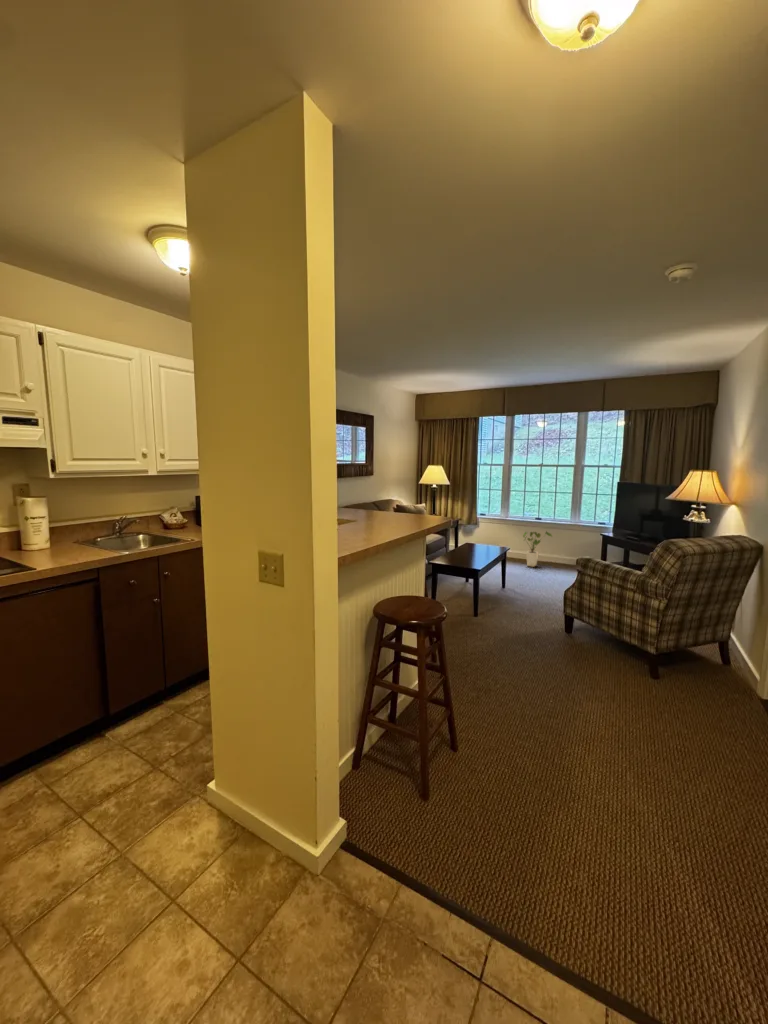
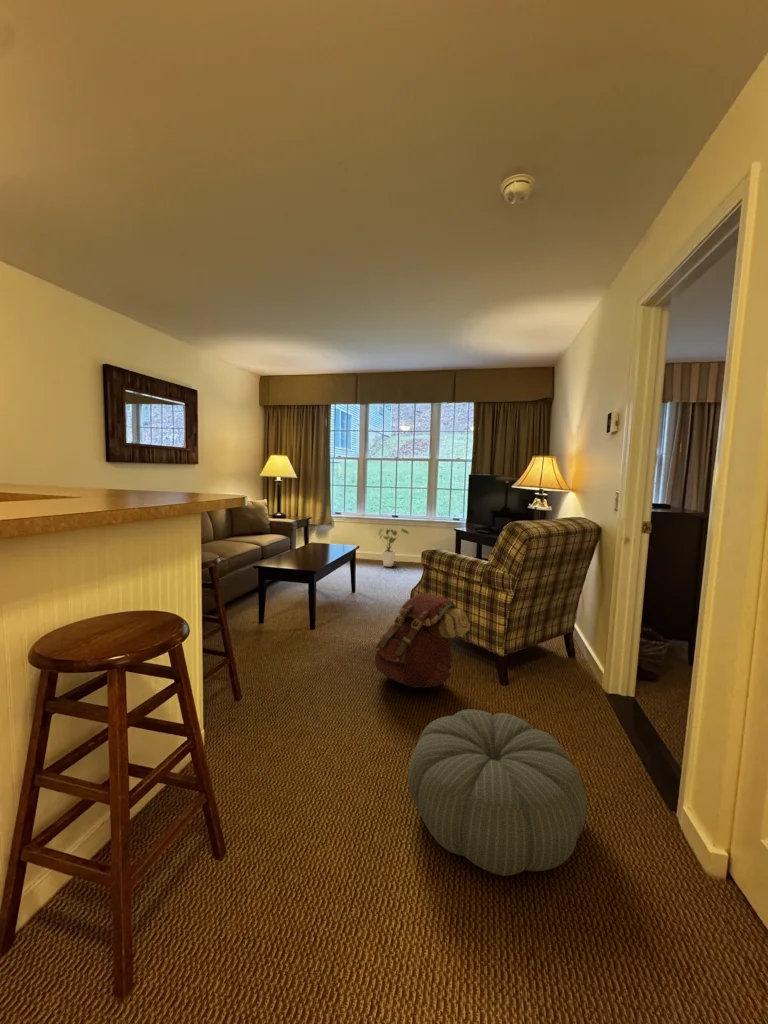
backpack: none [537,595,623,672] -> present [375,593,470,688]
pouf: none [578,687,726,798] -> present [408,709,586,876]

